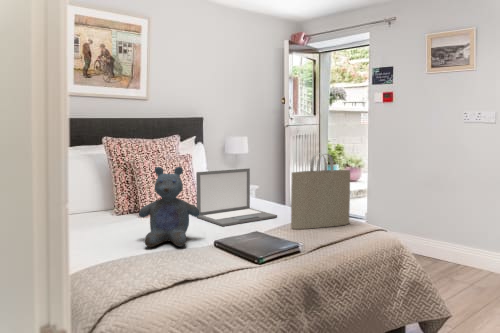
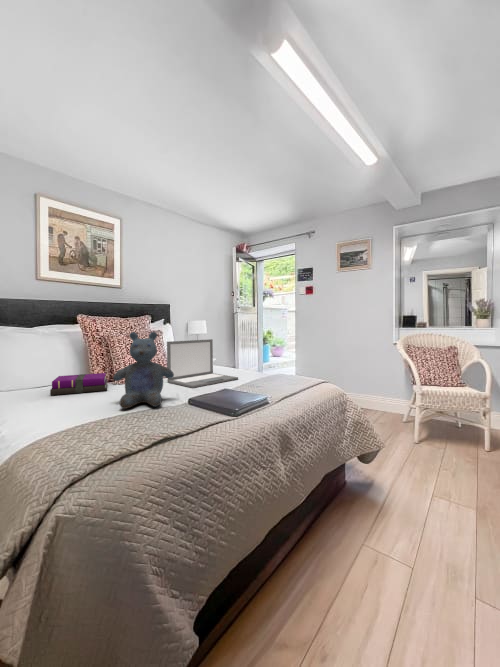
tote bag: present [291,153,350,229] -> none [253,322,299,387]
notebook: none [78,205,134,227] -> present [50,373,107,395]

